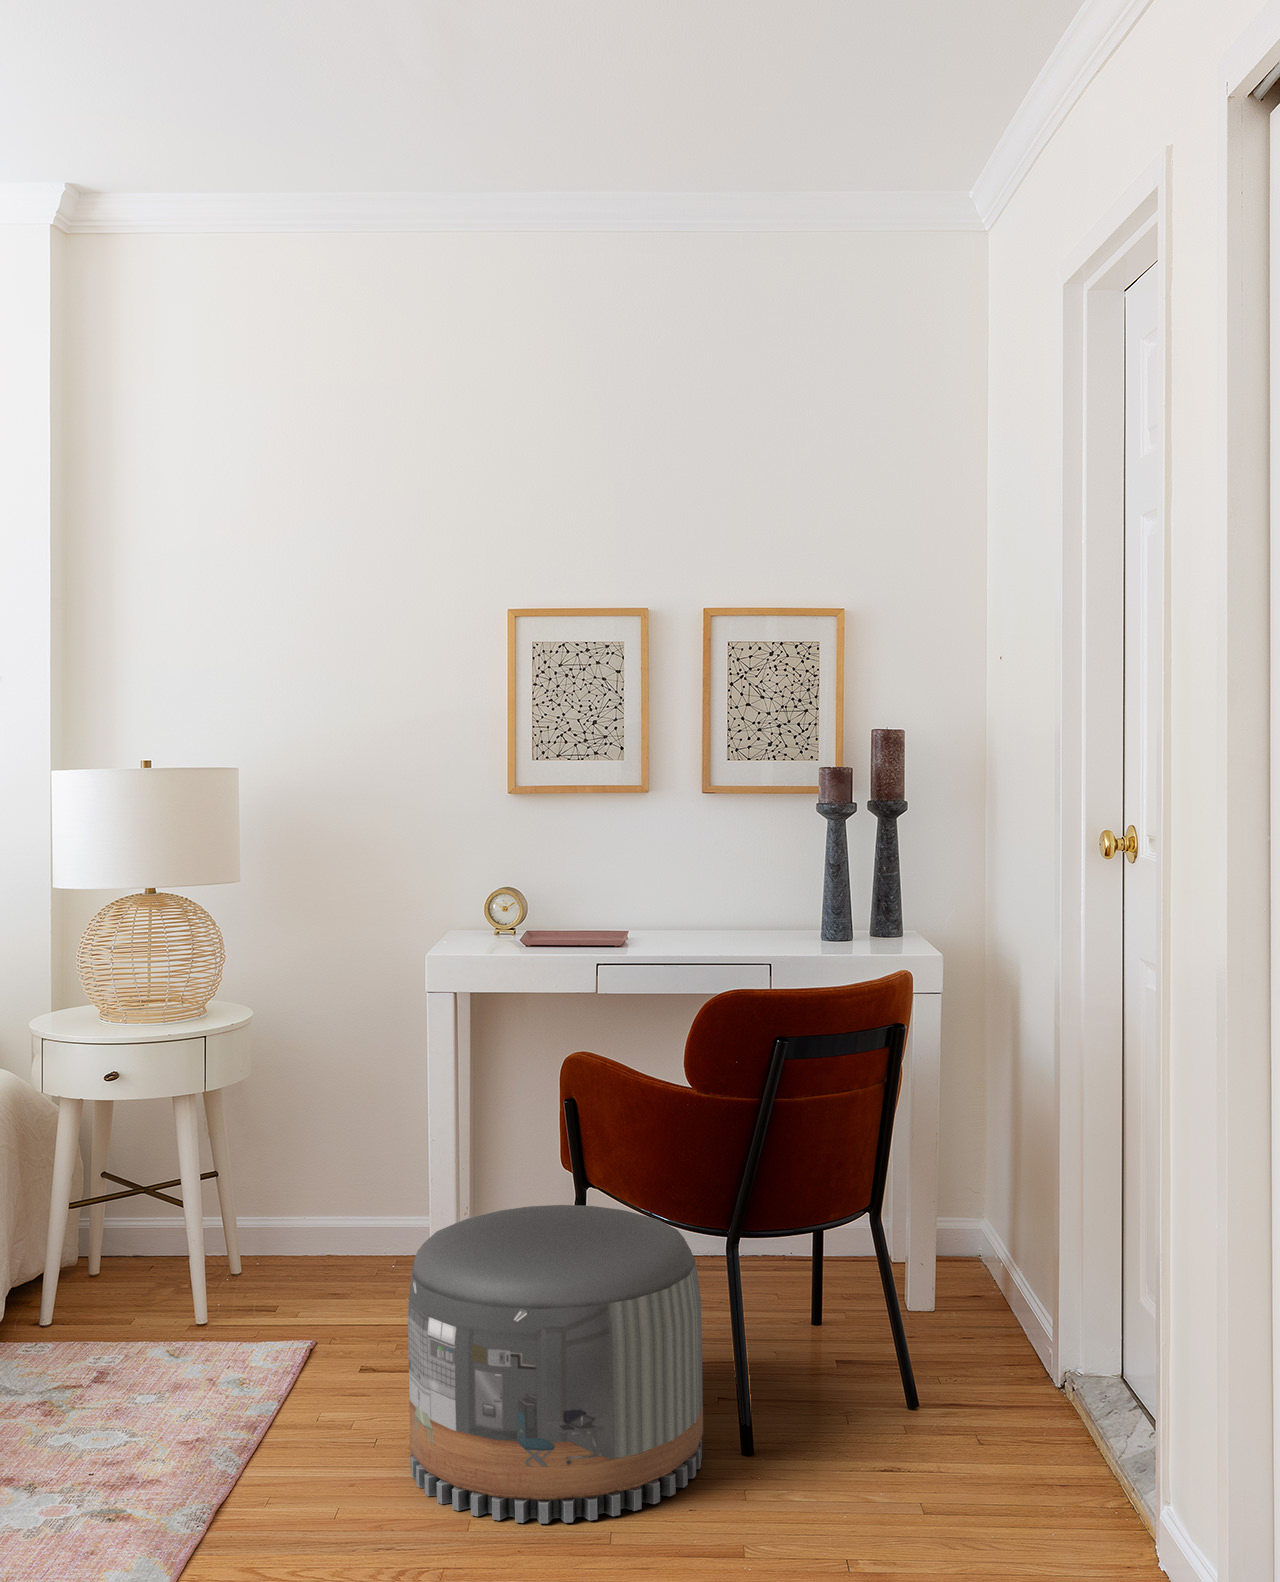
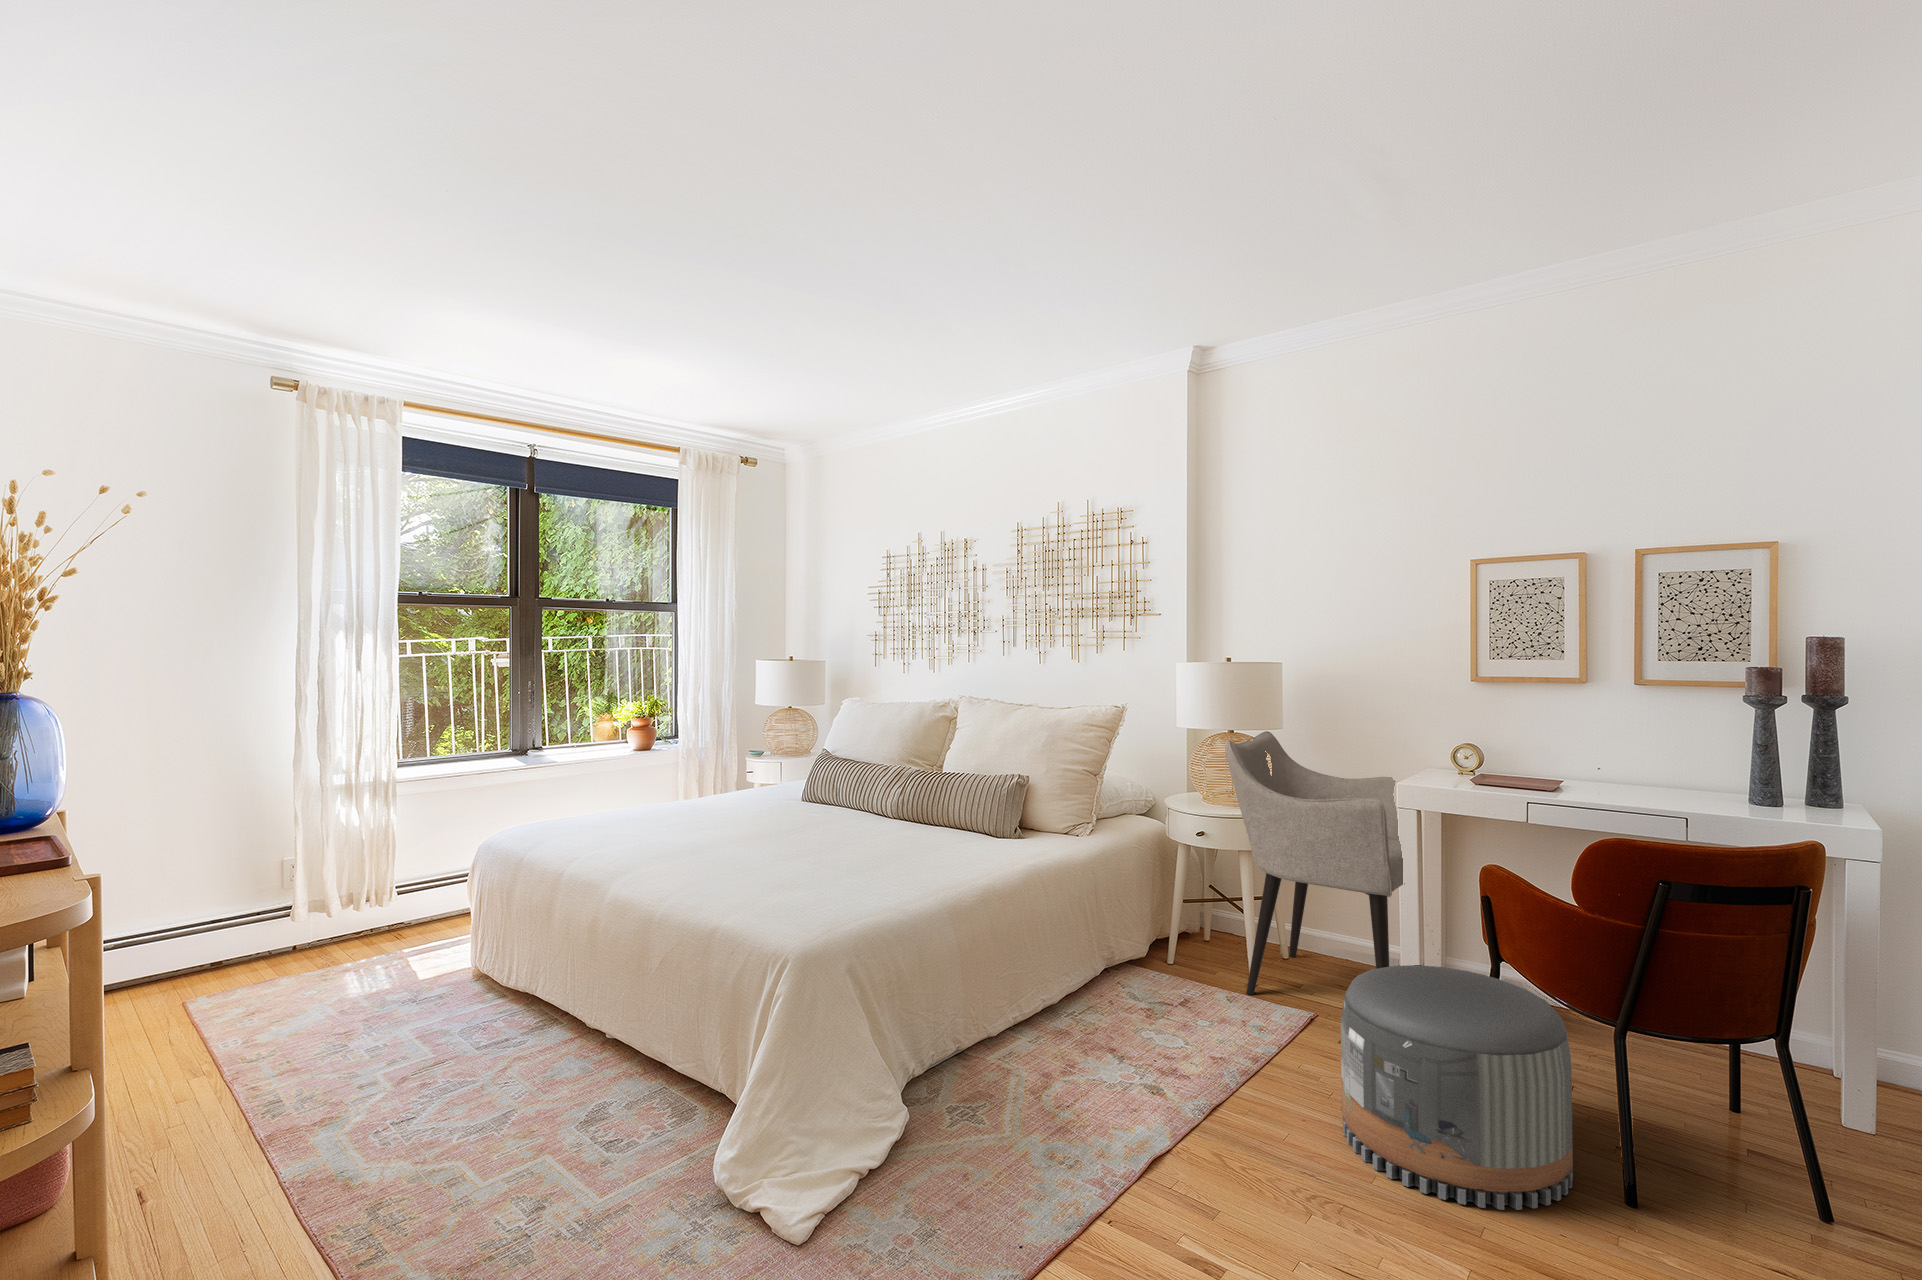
armchair: none [150,890,448,1335] -> present [1225,731,1405,995]

